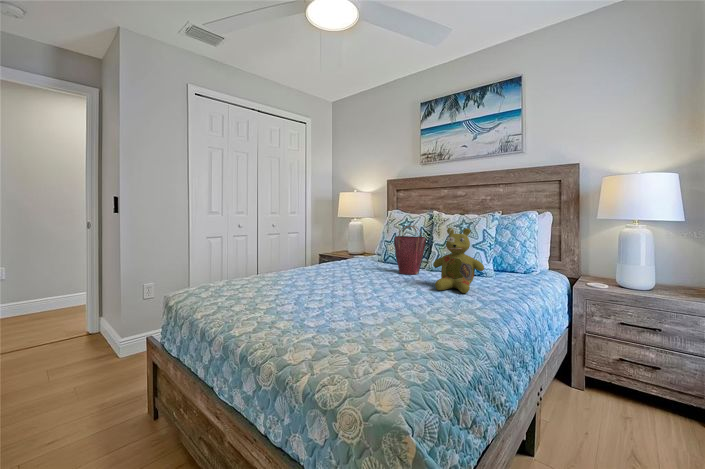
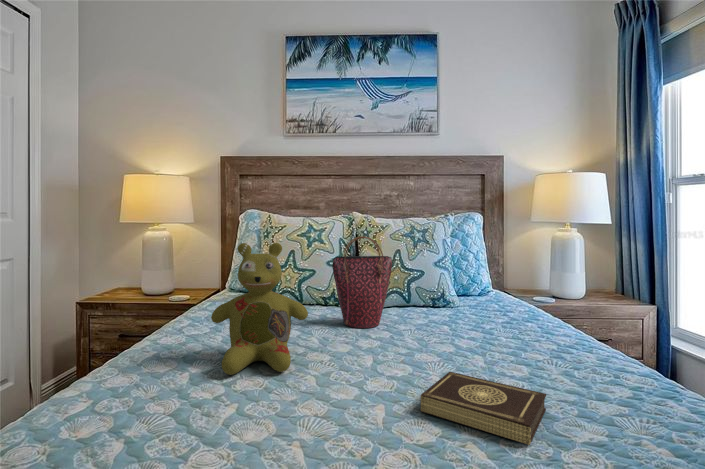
stuffed bear: present [433,228,484,293] -> present [211,243,308,375]
book: none [362,285,408,304] -> present [421,372,546,445]

